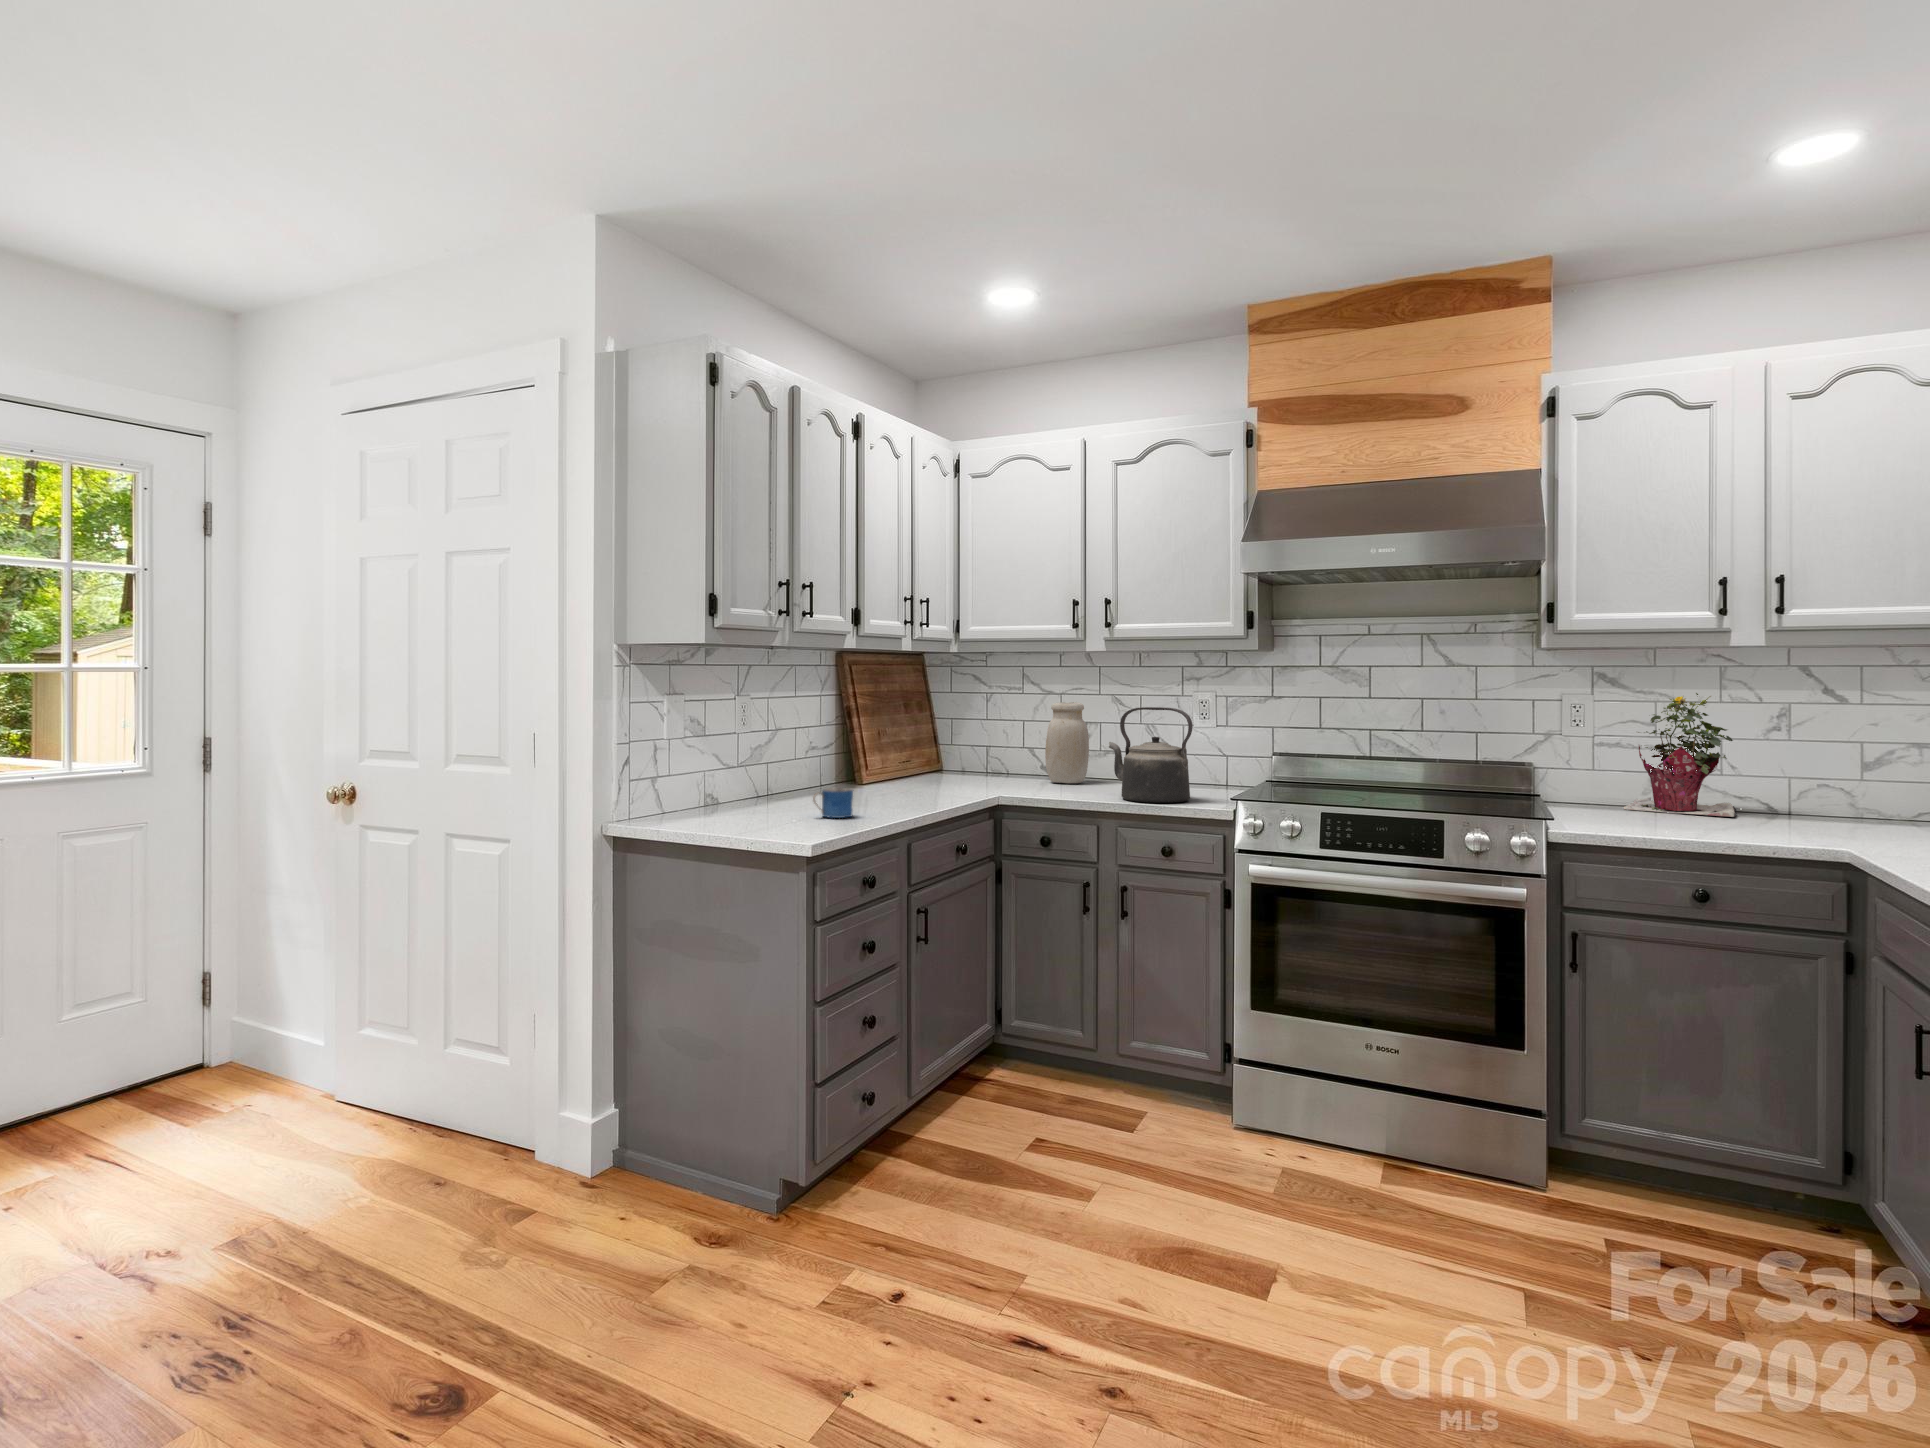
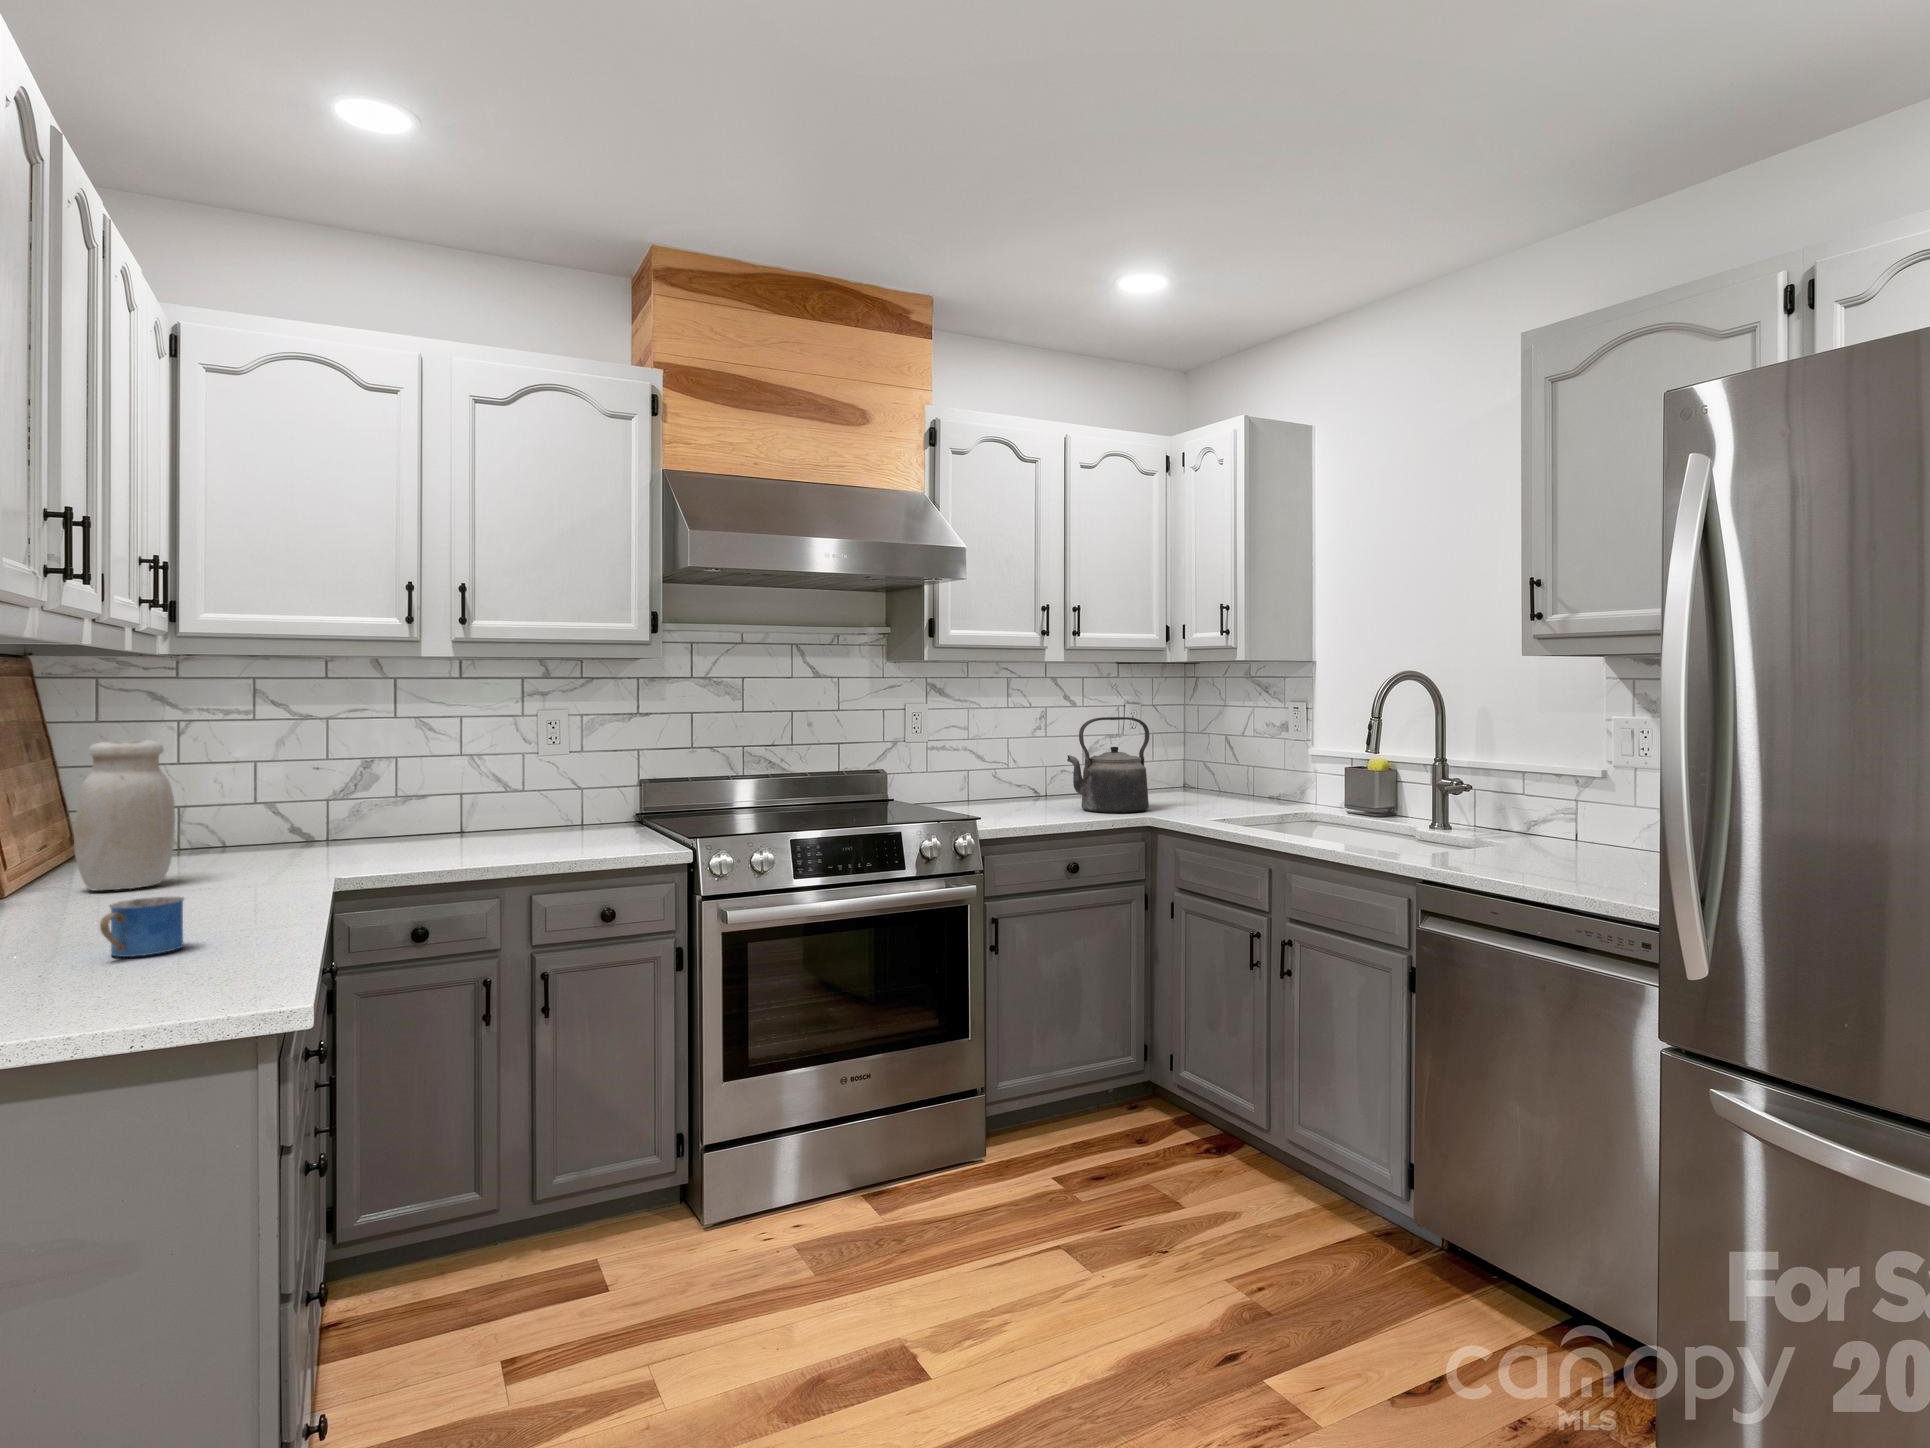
potted plant: present [1624,693,1736,817] -> none [946,700,1036,804]
jar: present [1045,702,1089,783] -> present [74,740,175,891]
kettle: present [1109,707,1193,803] -> present [1067,717,1149,813]

